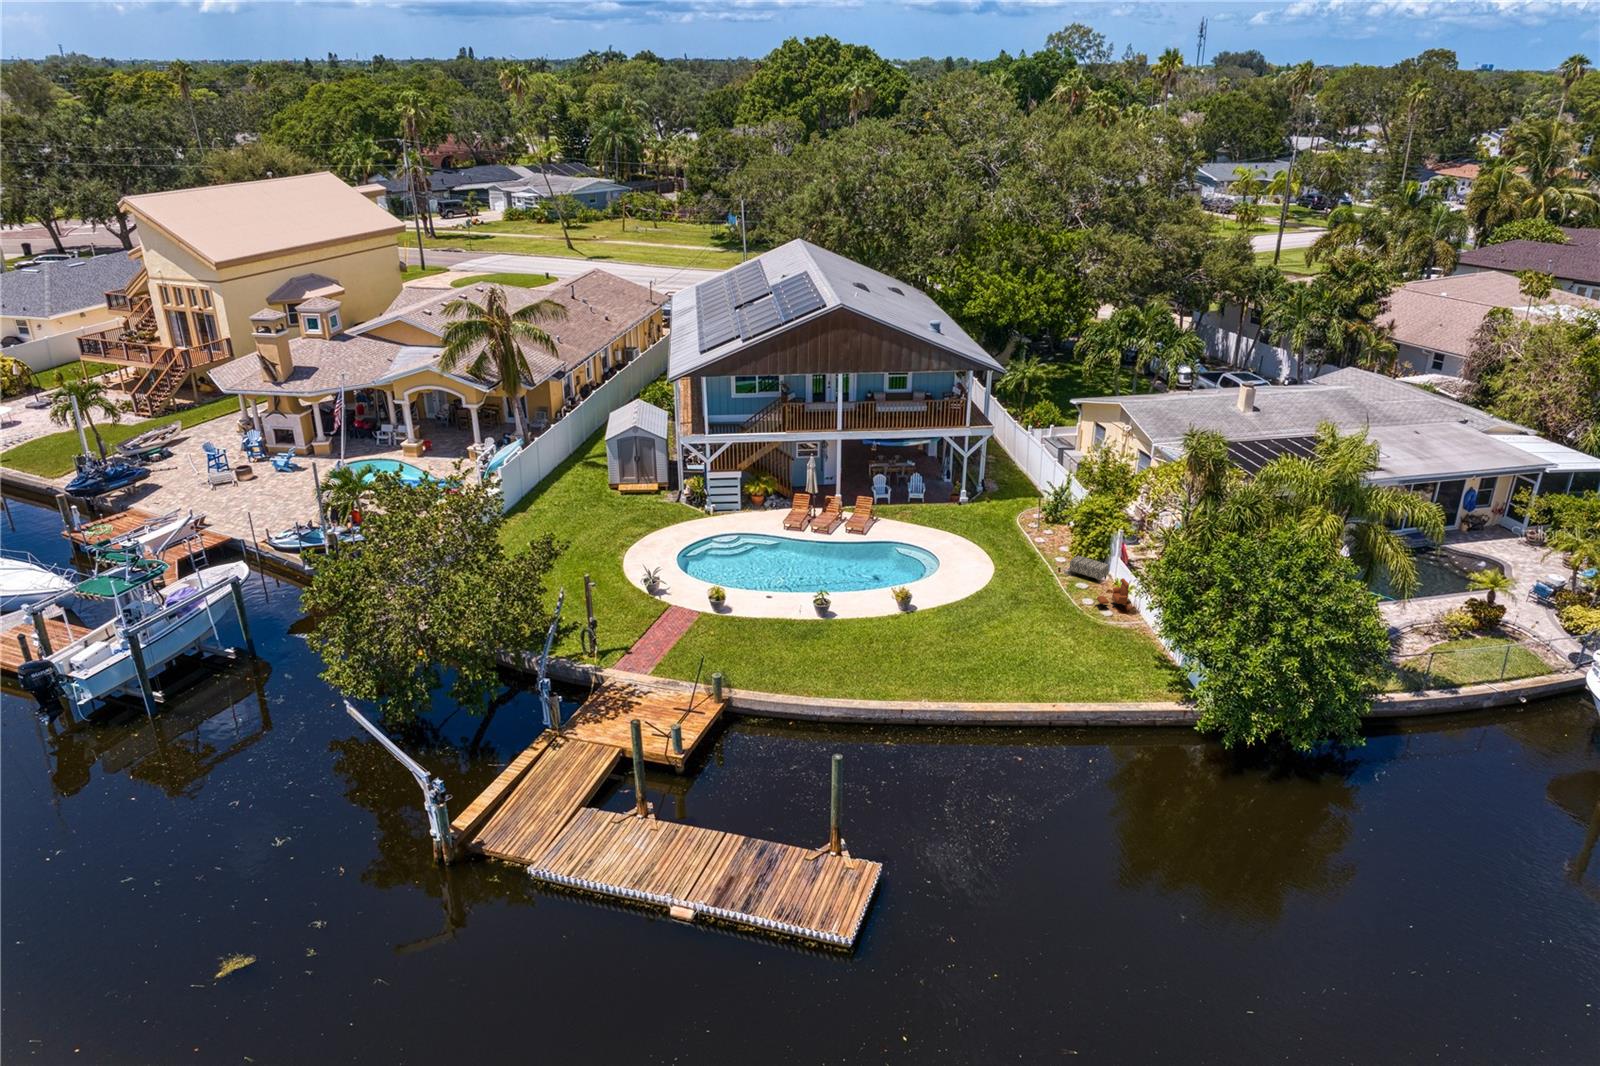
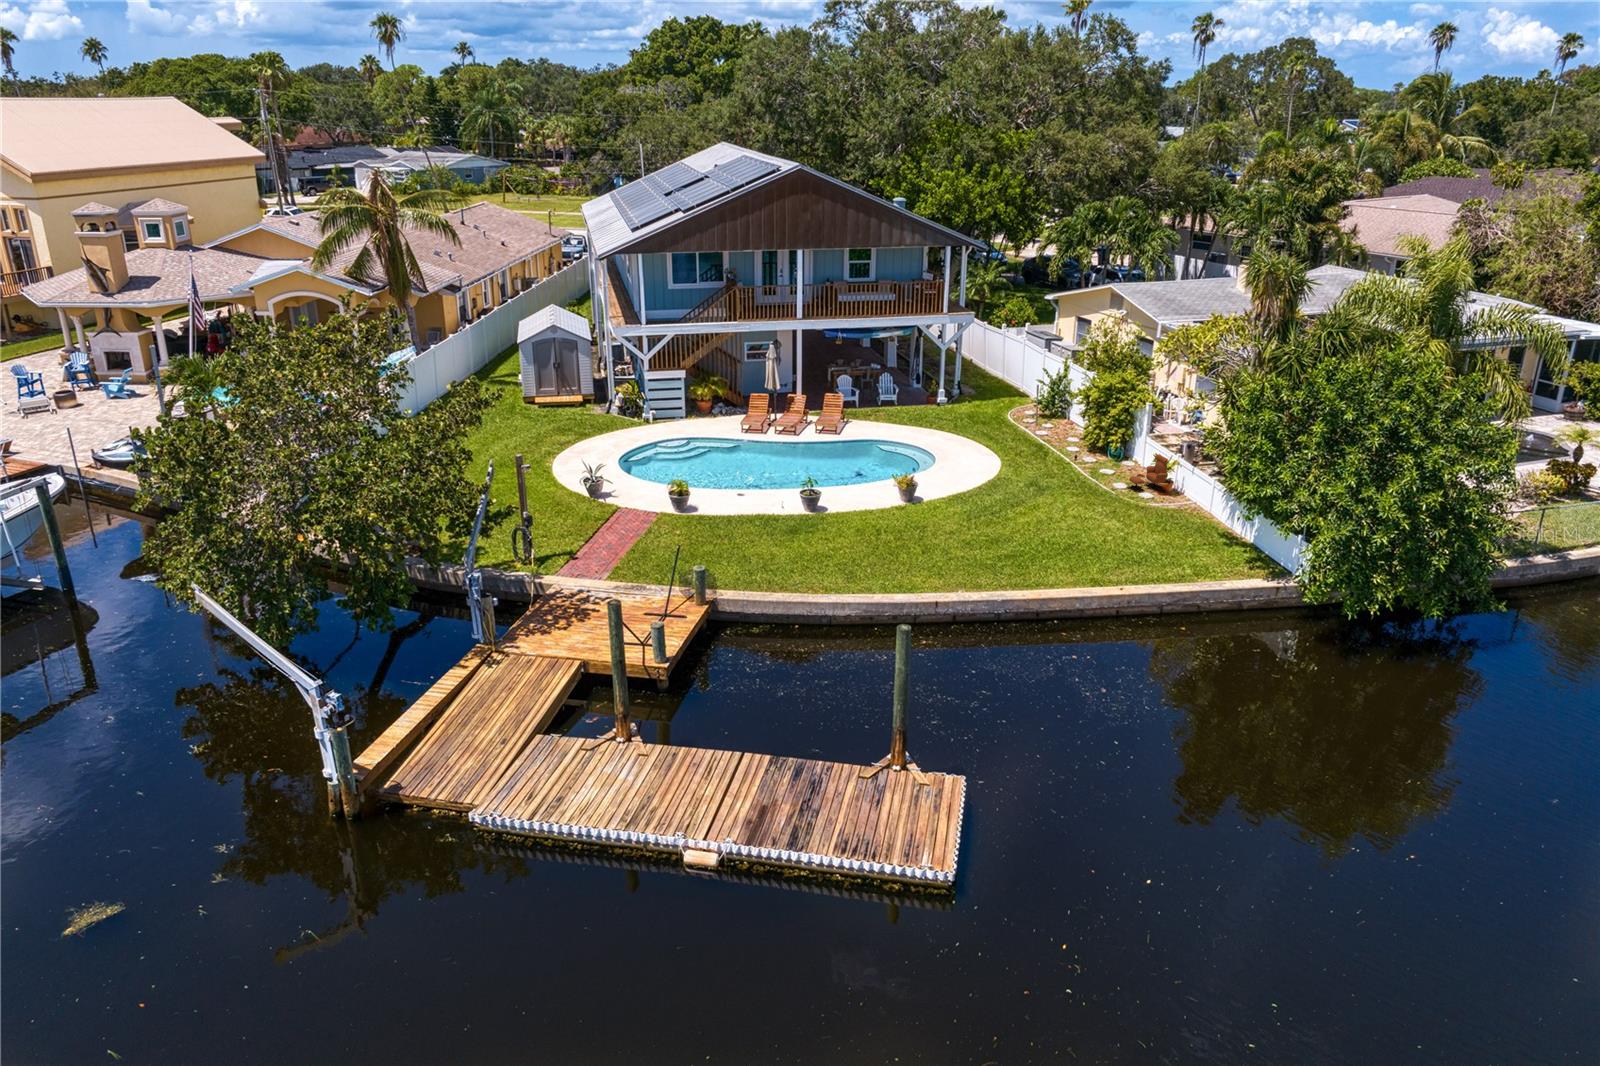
bench: present [1069,556,1109,584] -> none [1086,439,1132,468]

